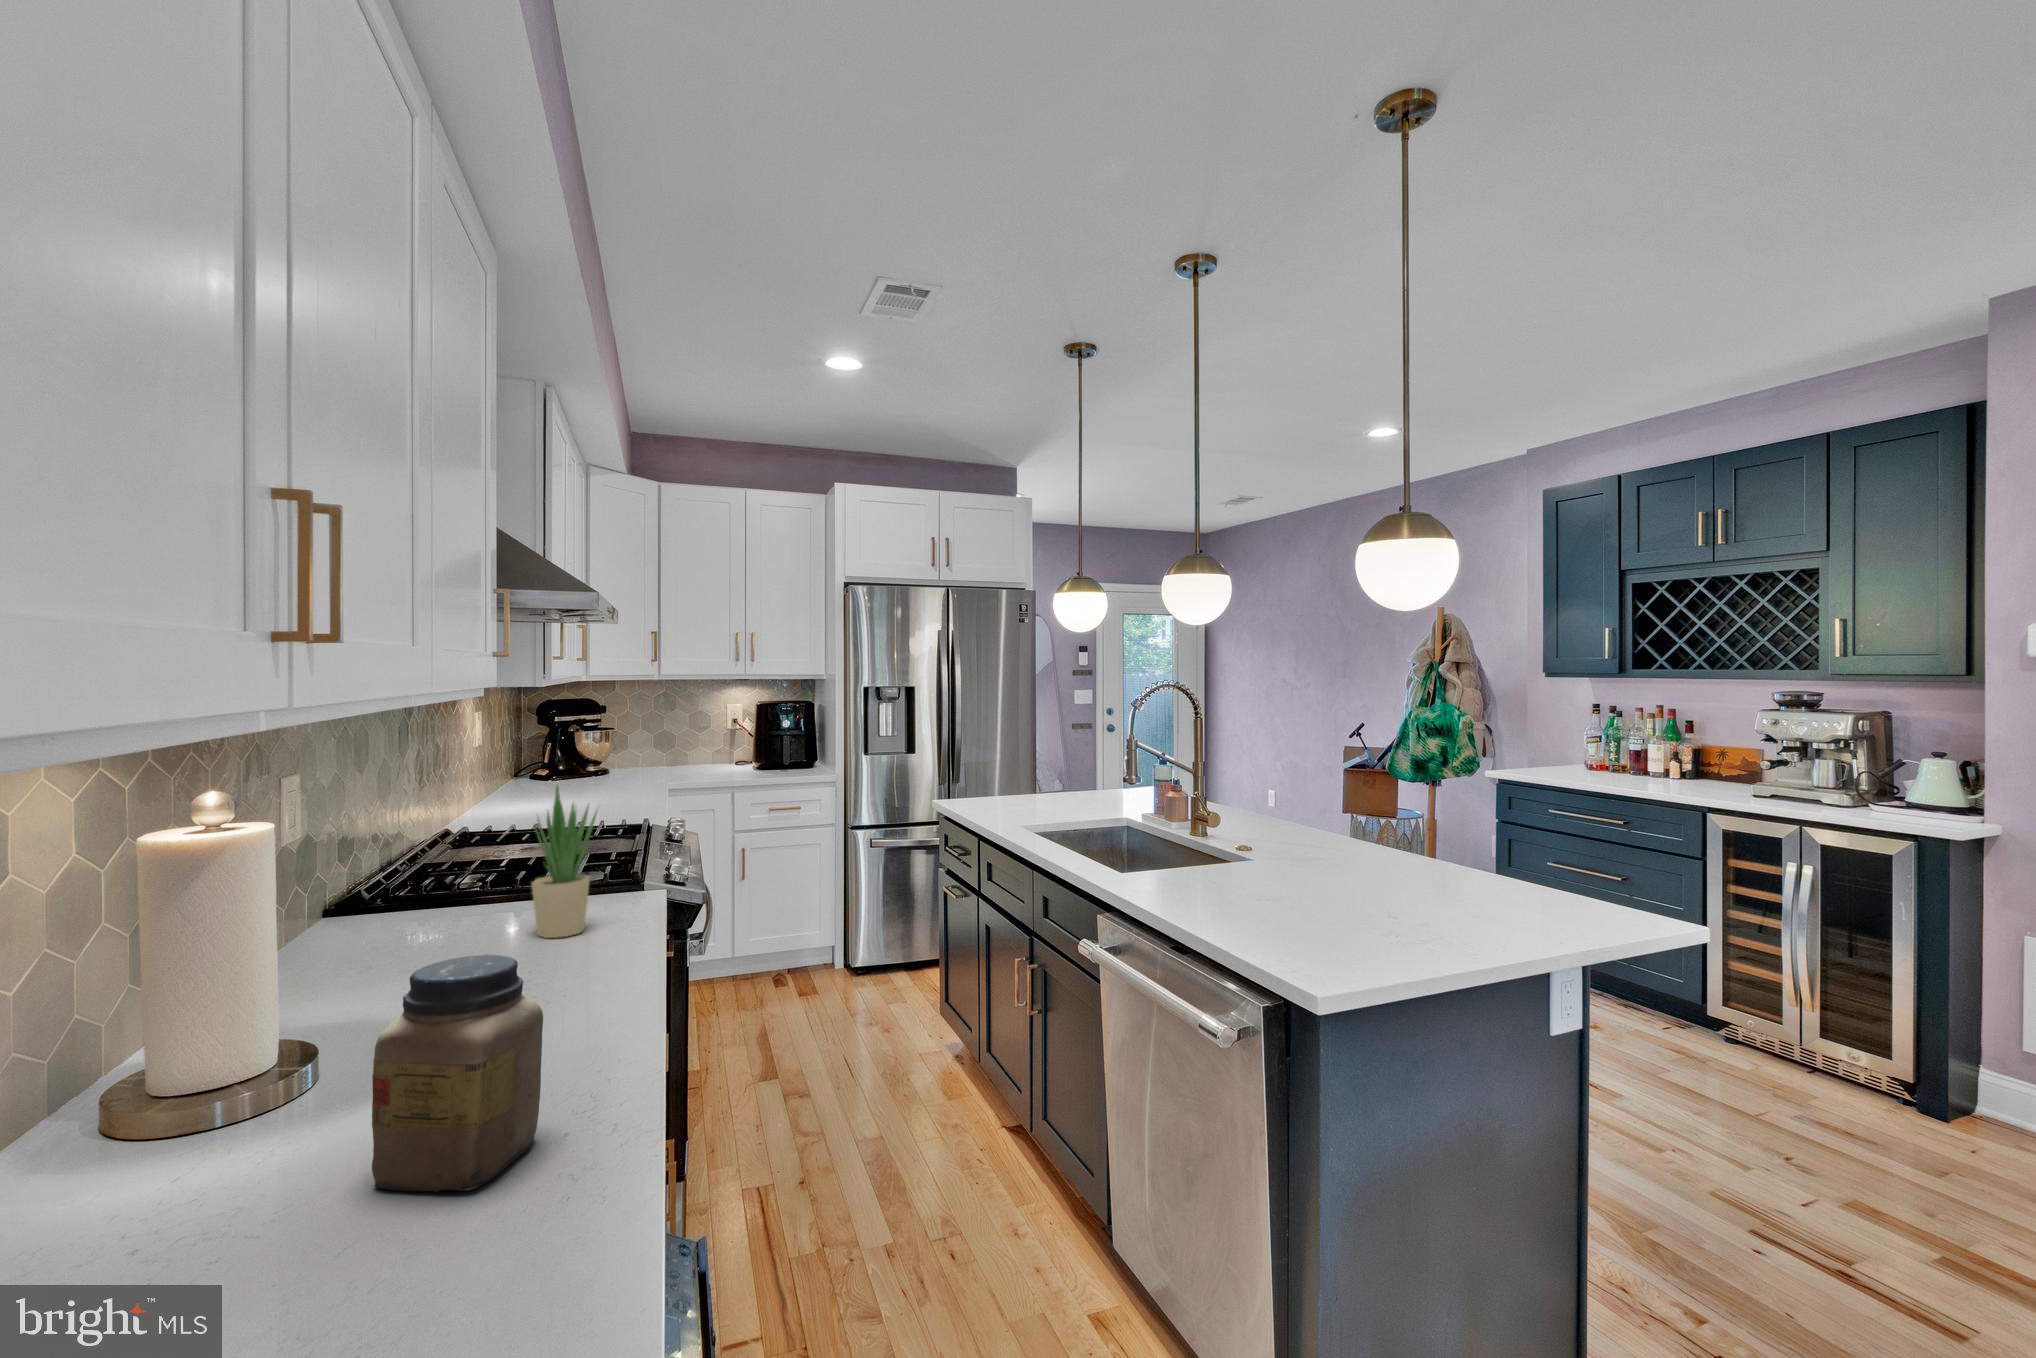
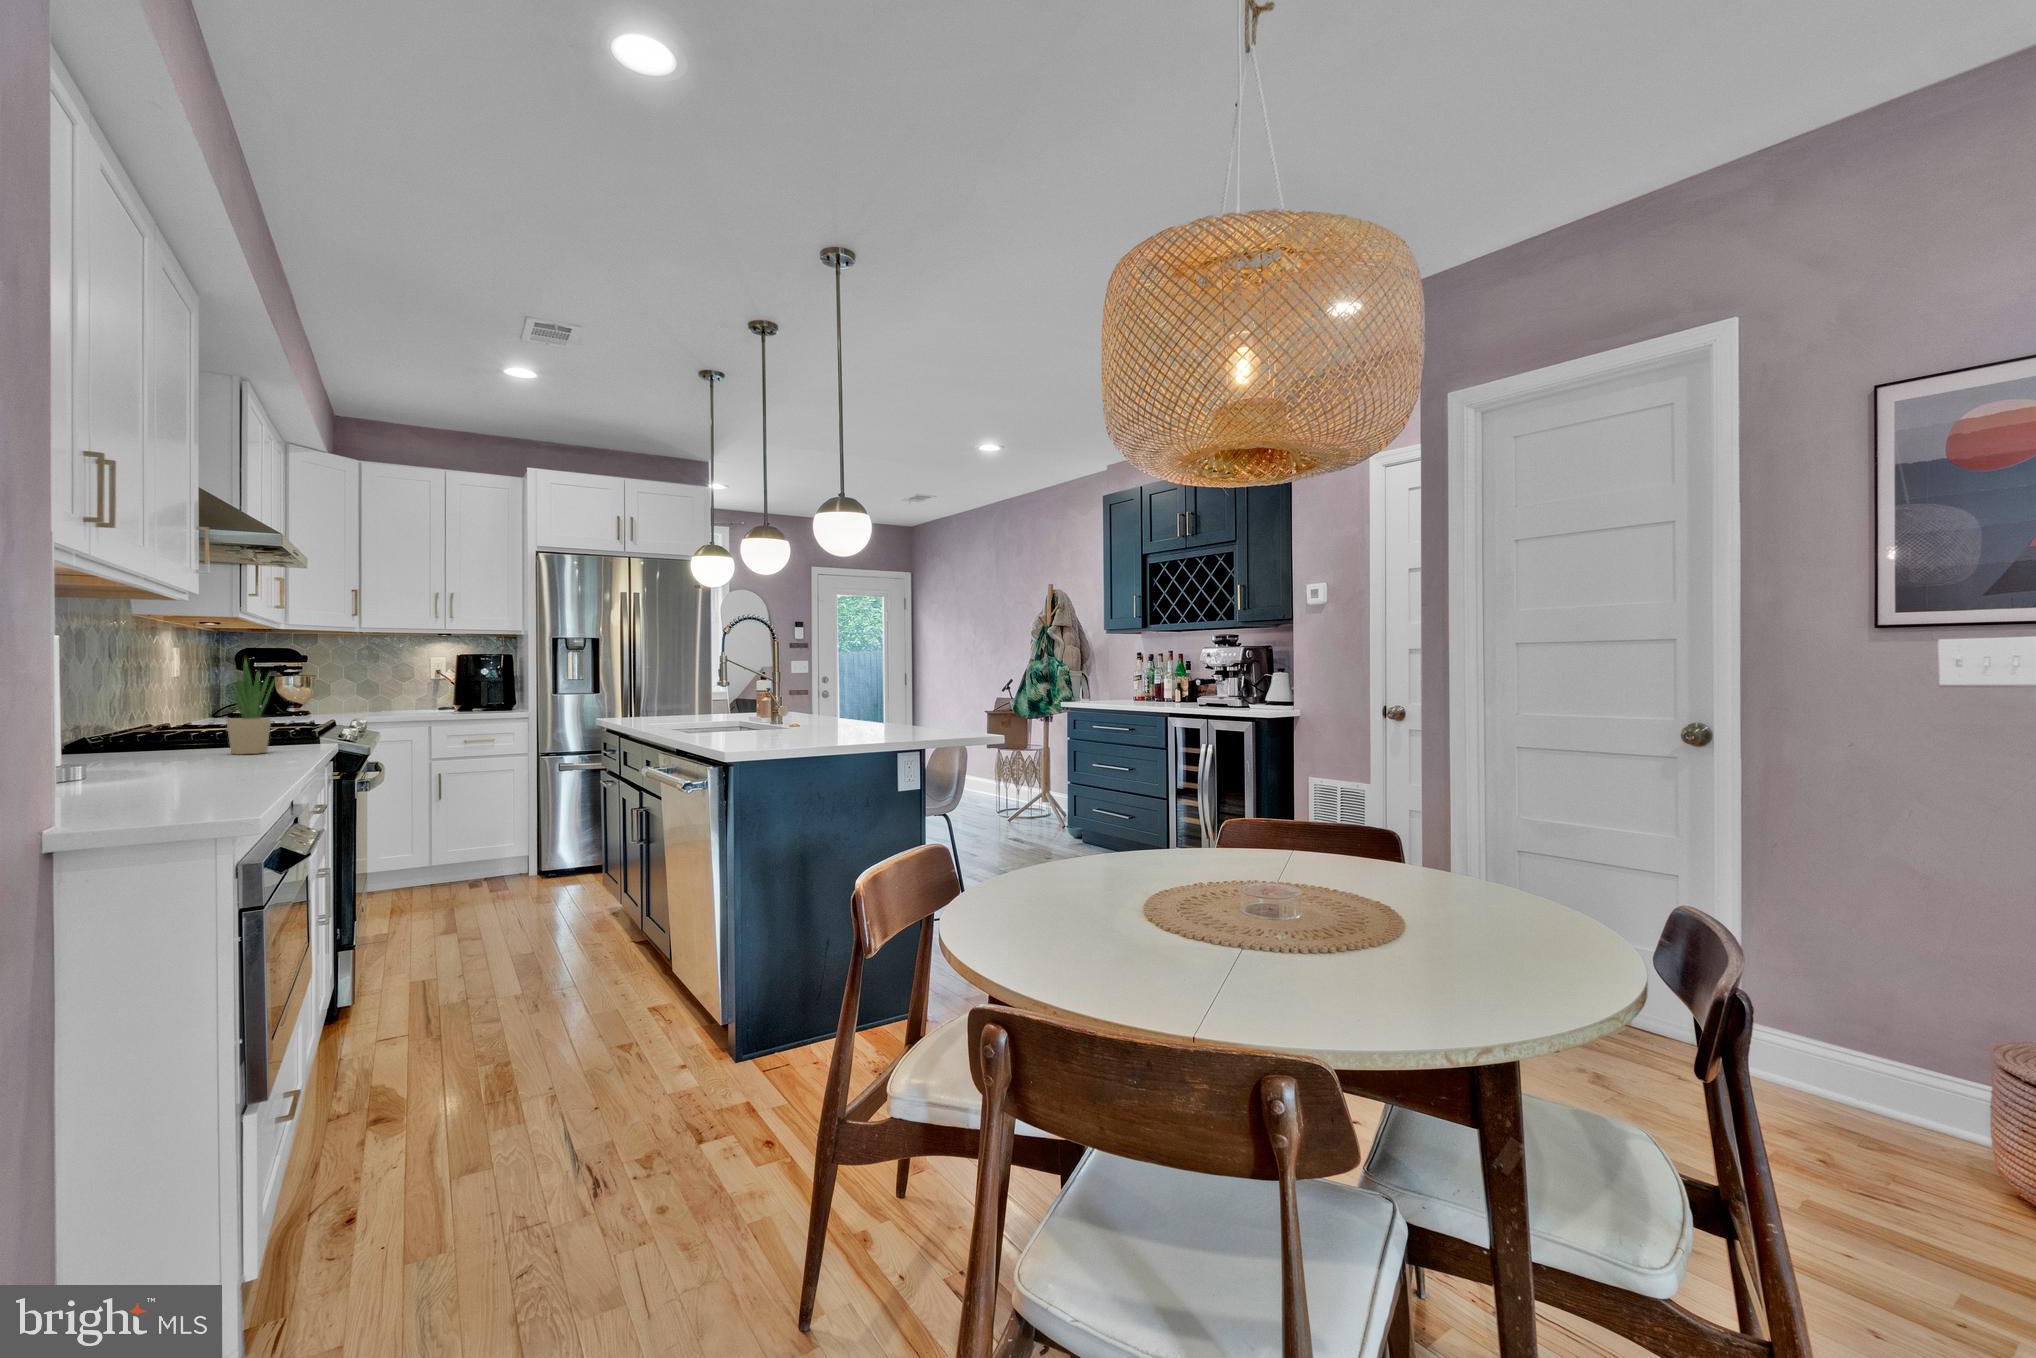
jar: present [372,955,543,1192] -> none [135,688,229,786]

